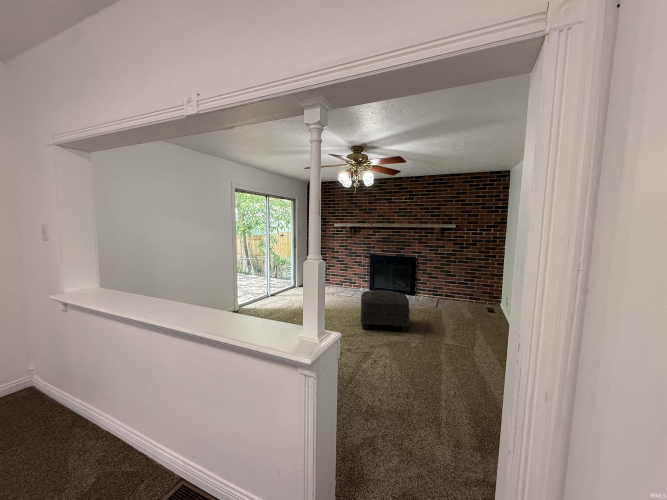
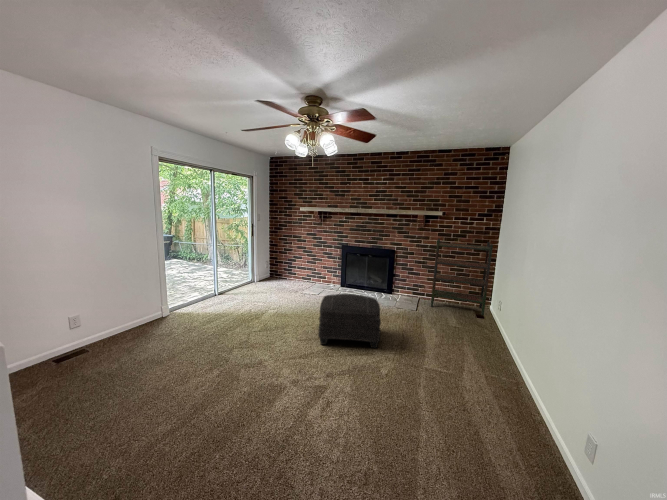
bookshelf: none [449,247,500,310] -> present [431,238,493,315]

